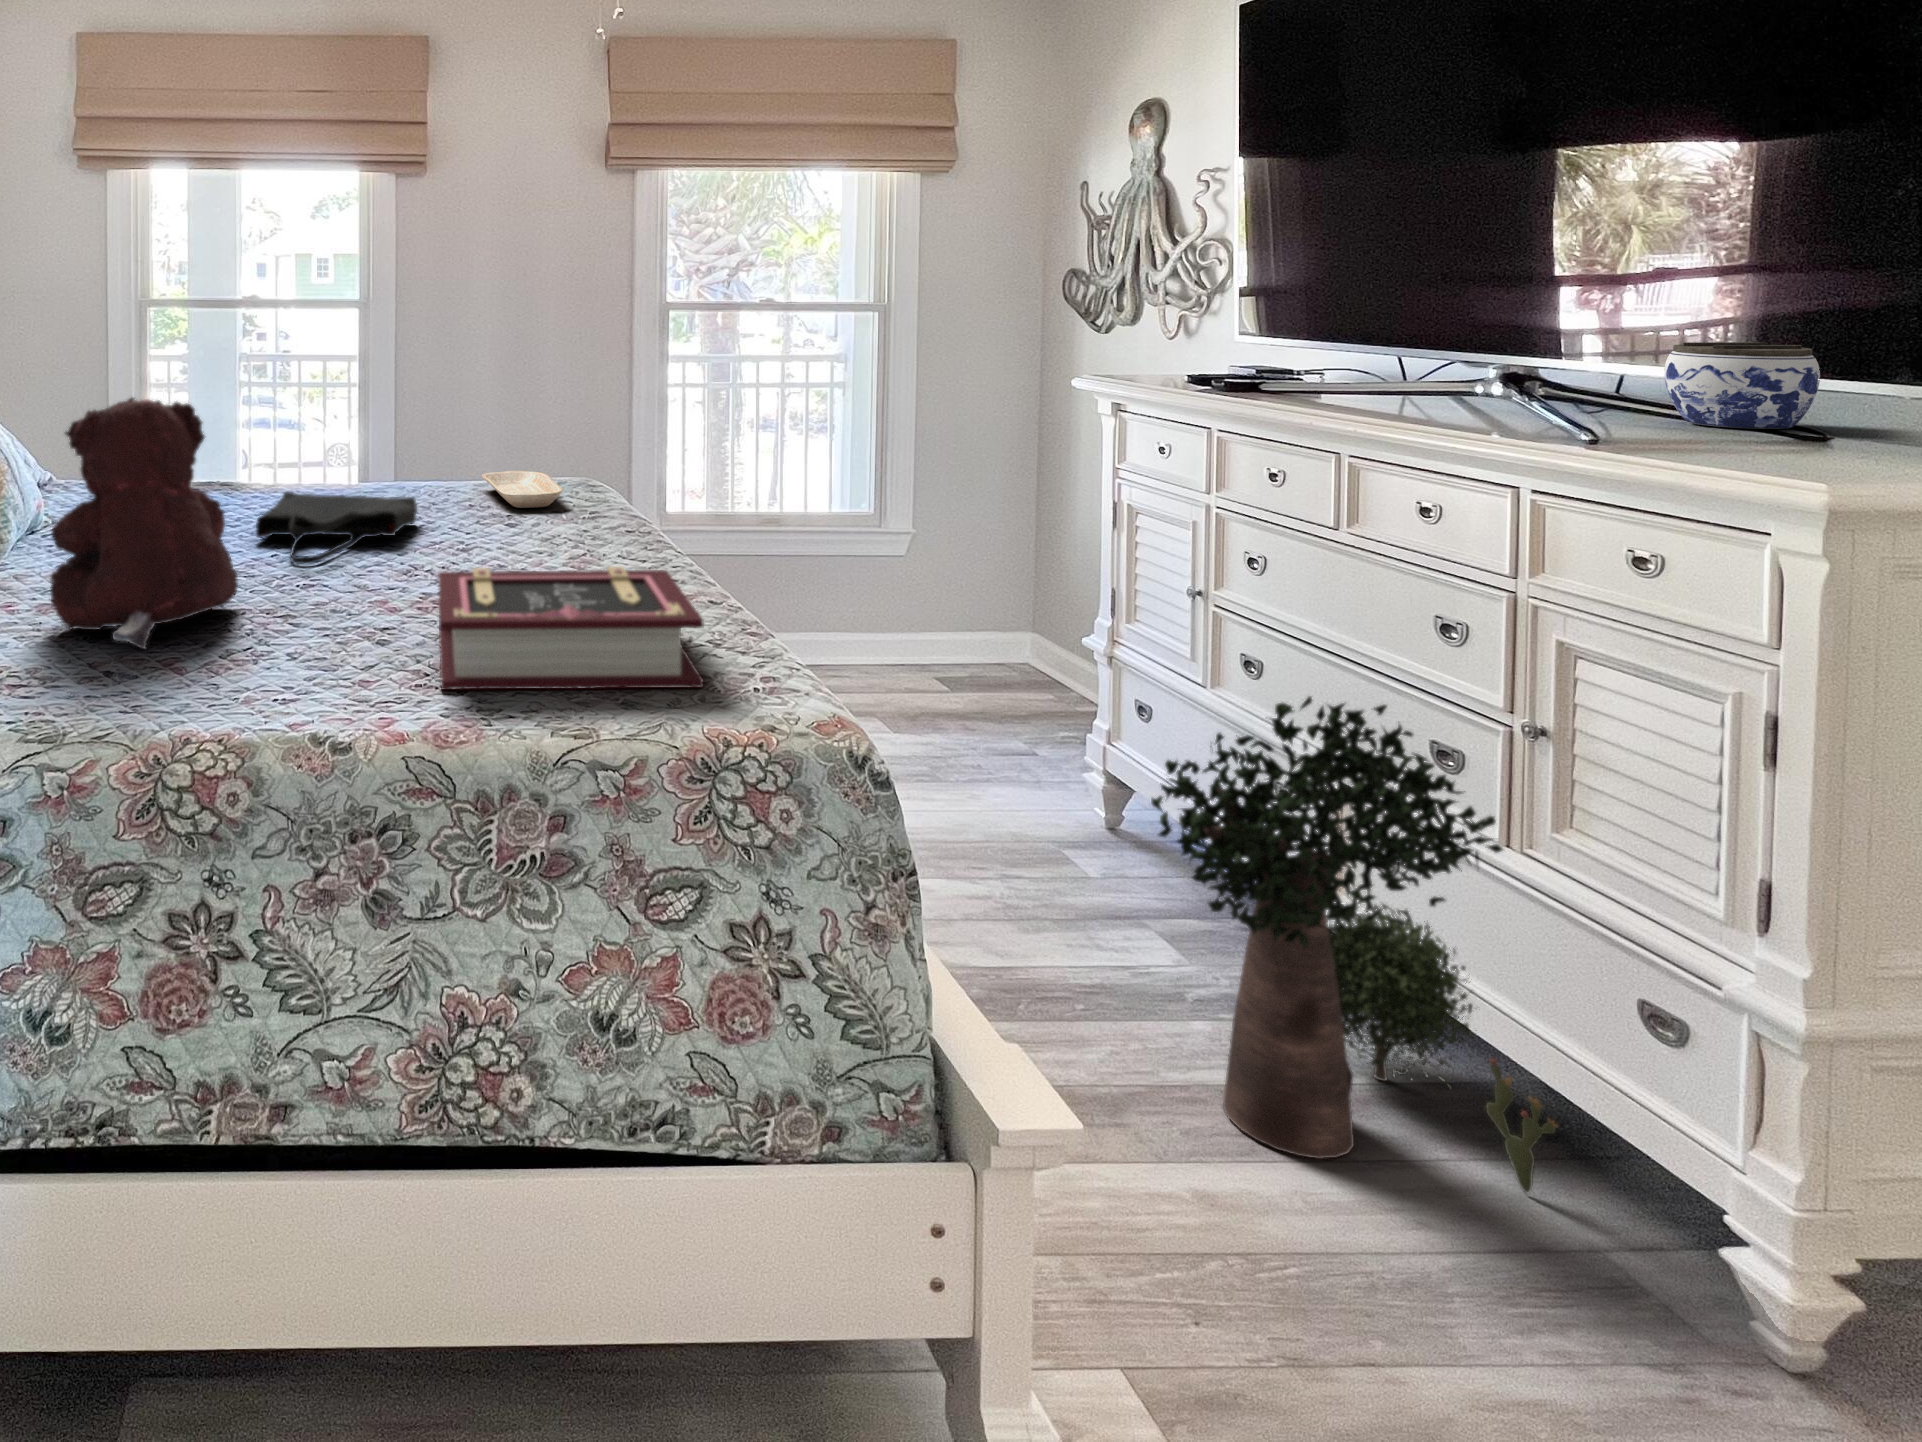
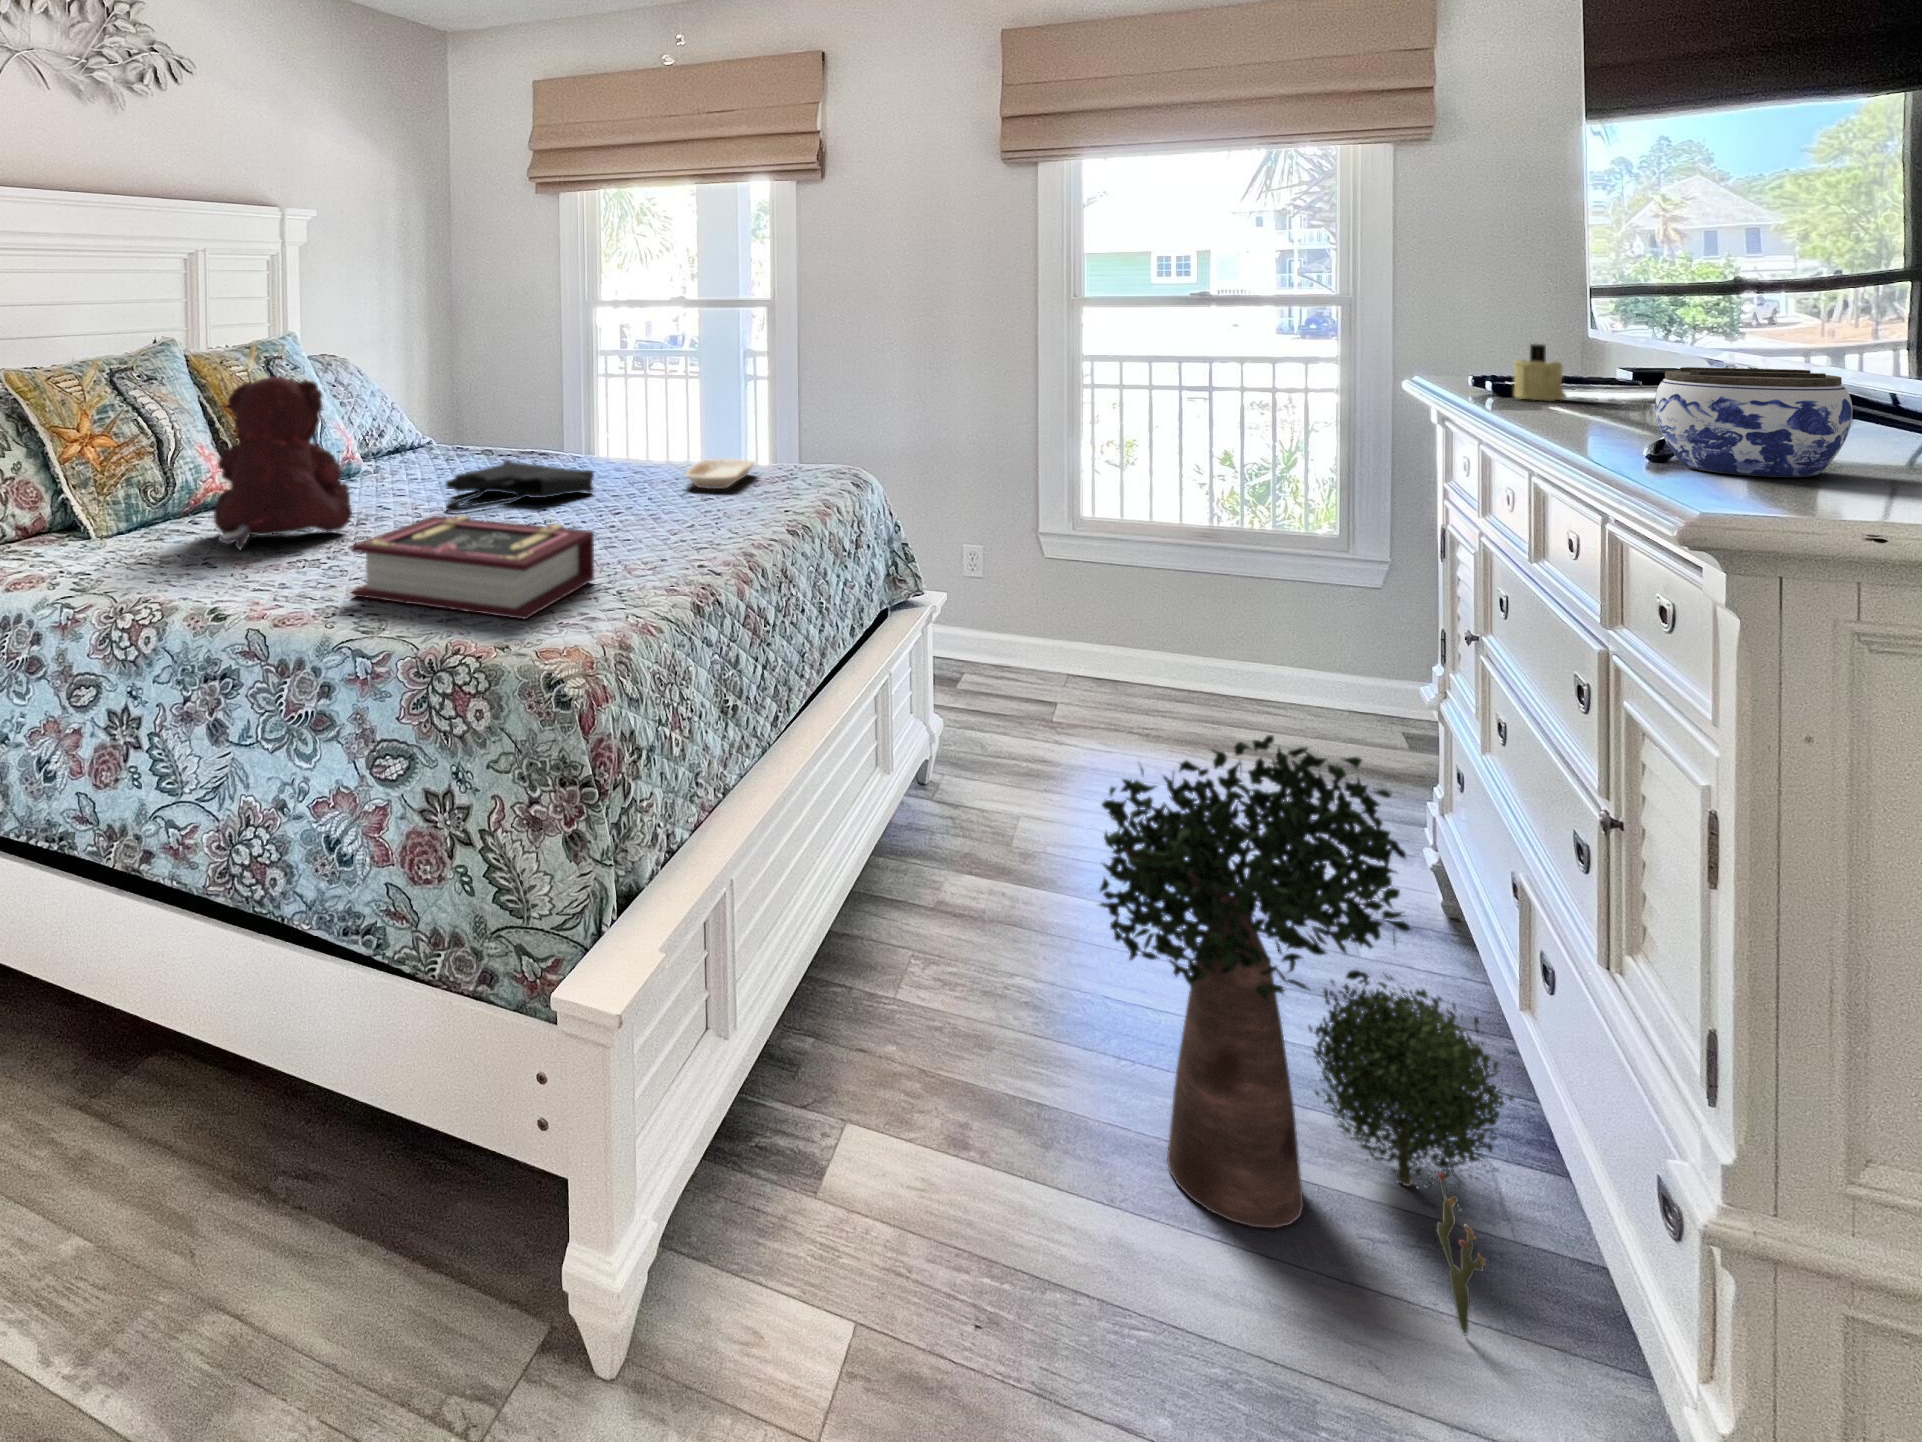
candle: none [1283,323,1322,372] -> present [1514,344,1566,401]

